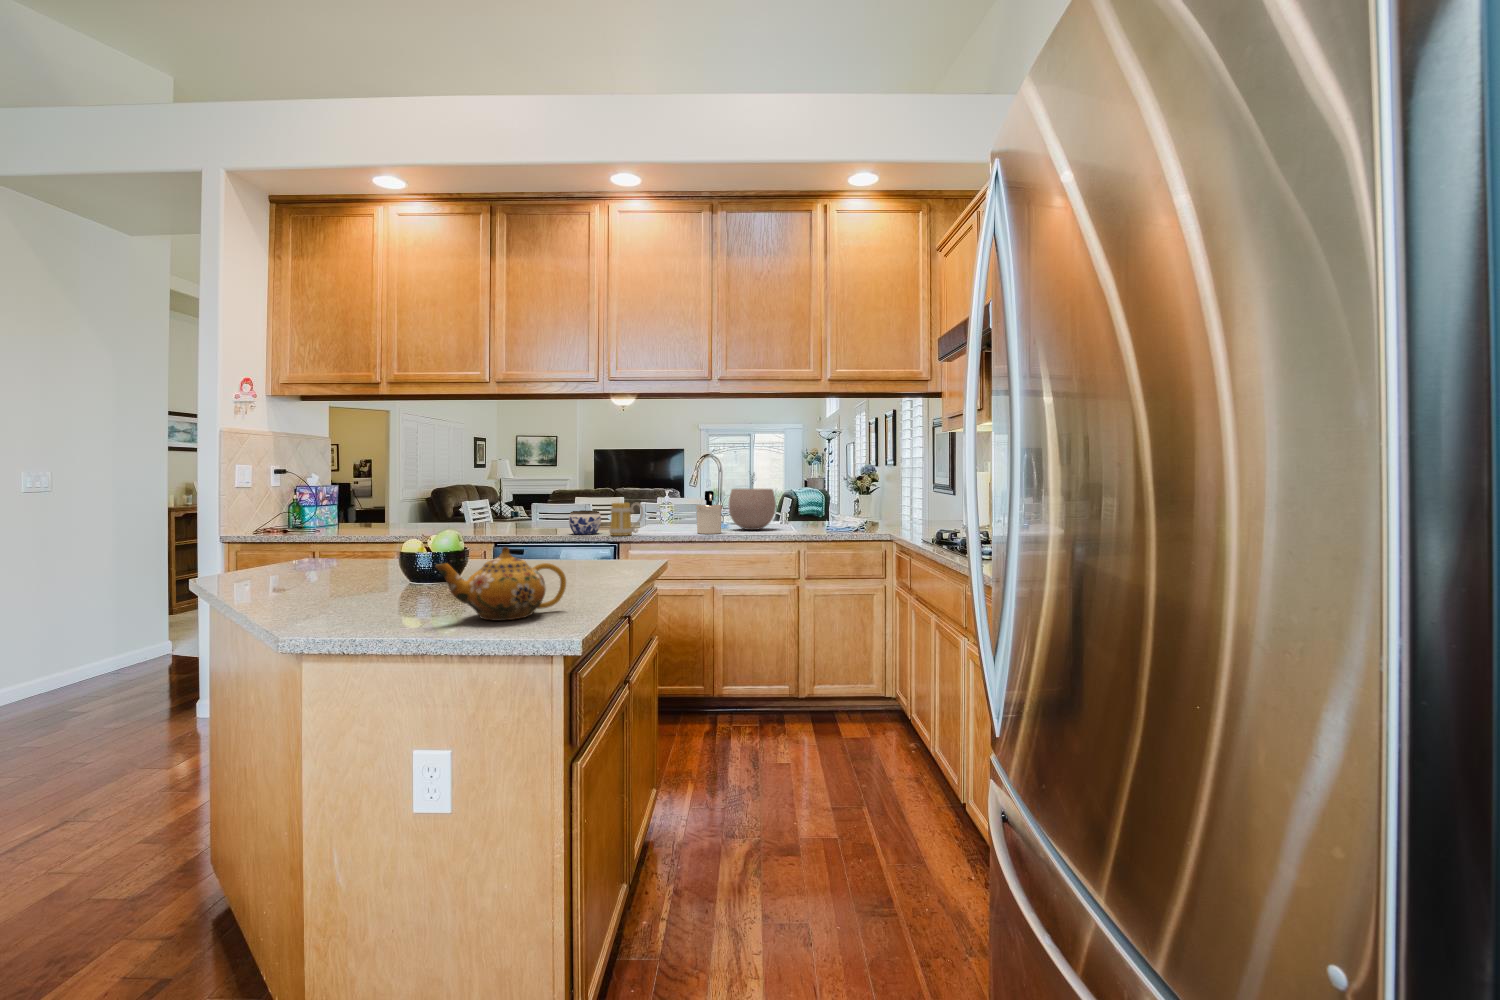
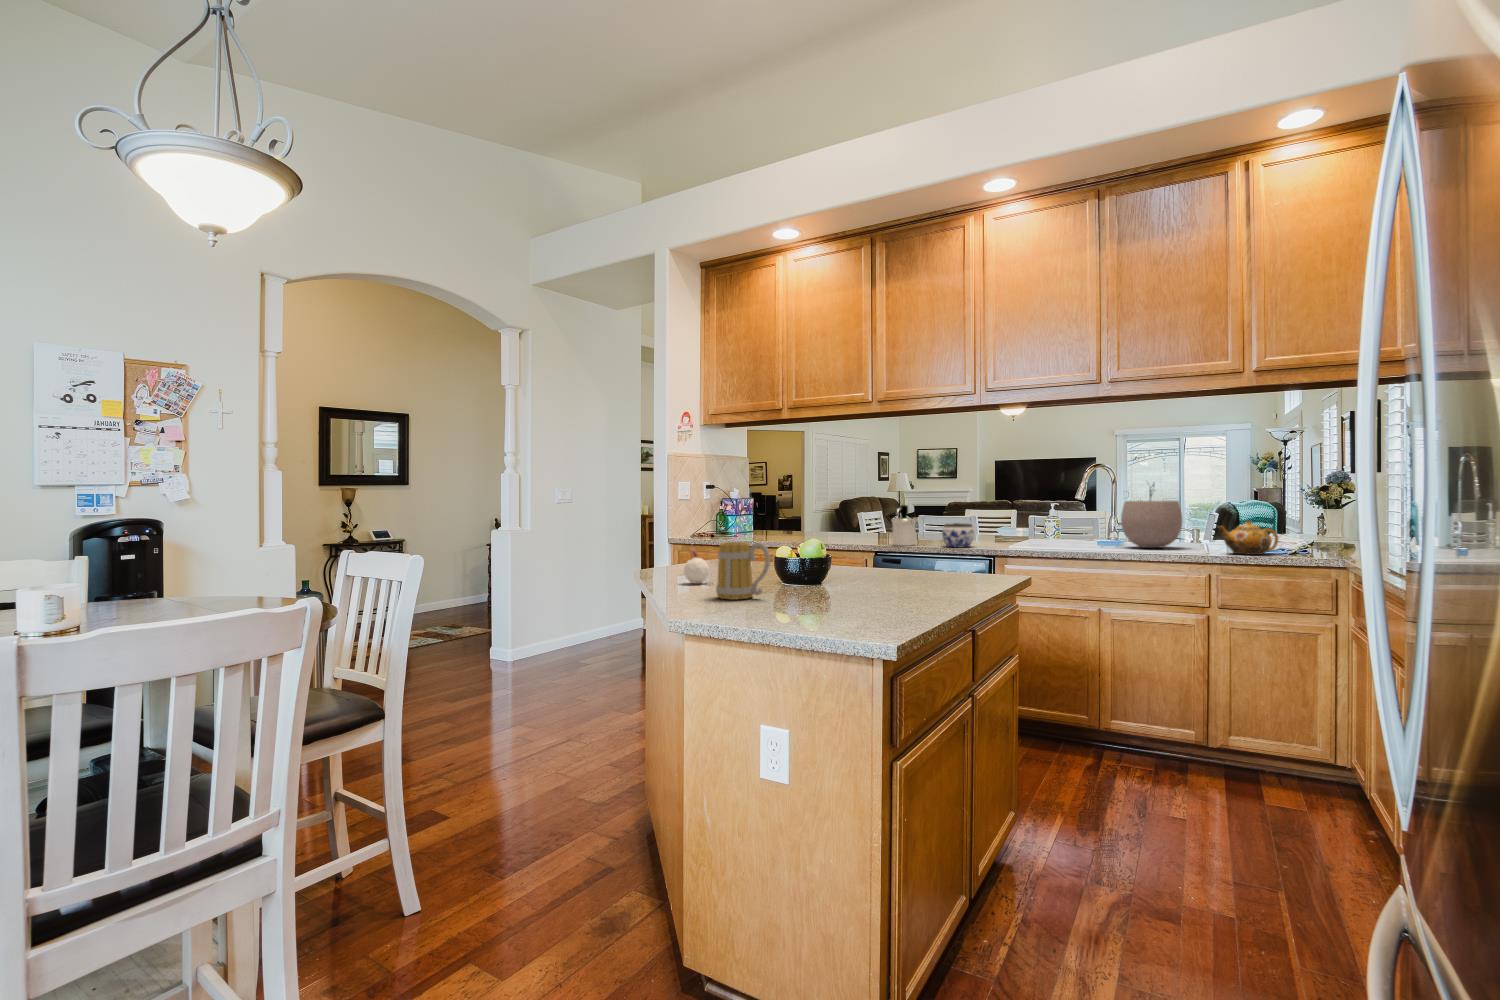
soap dispenser: present [696,491,722,534] -> present [892,505,916,546]
mug: present [609,503,643,536] -> present [716,542,770,600]
candle: none [256,534,298,593] -> present [684,547,710,584]
teapot: present [436,547,566,620] -> present [1218,519,1278,555]

